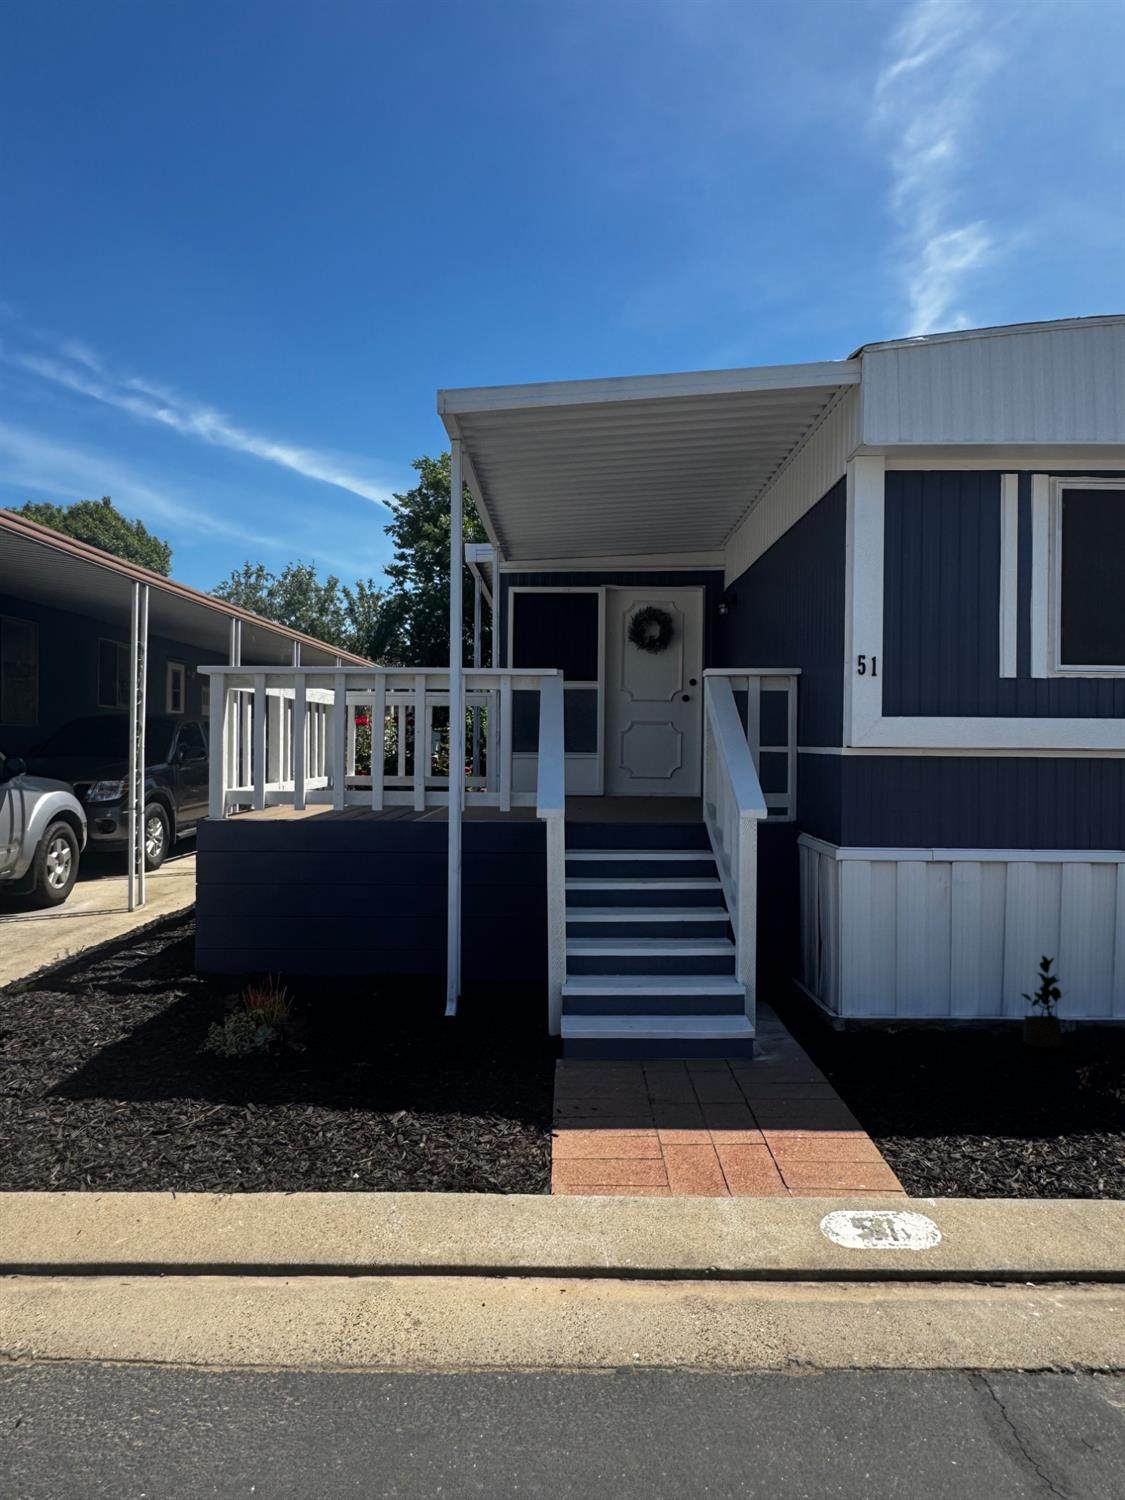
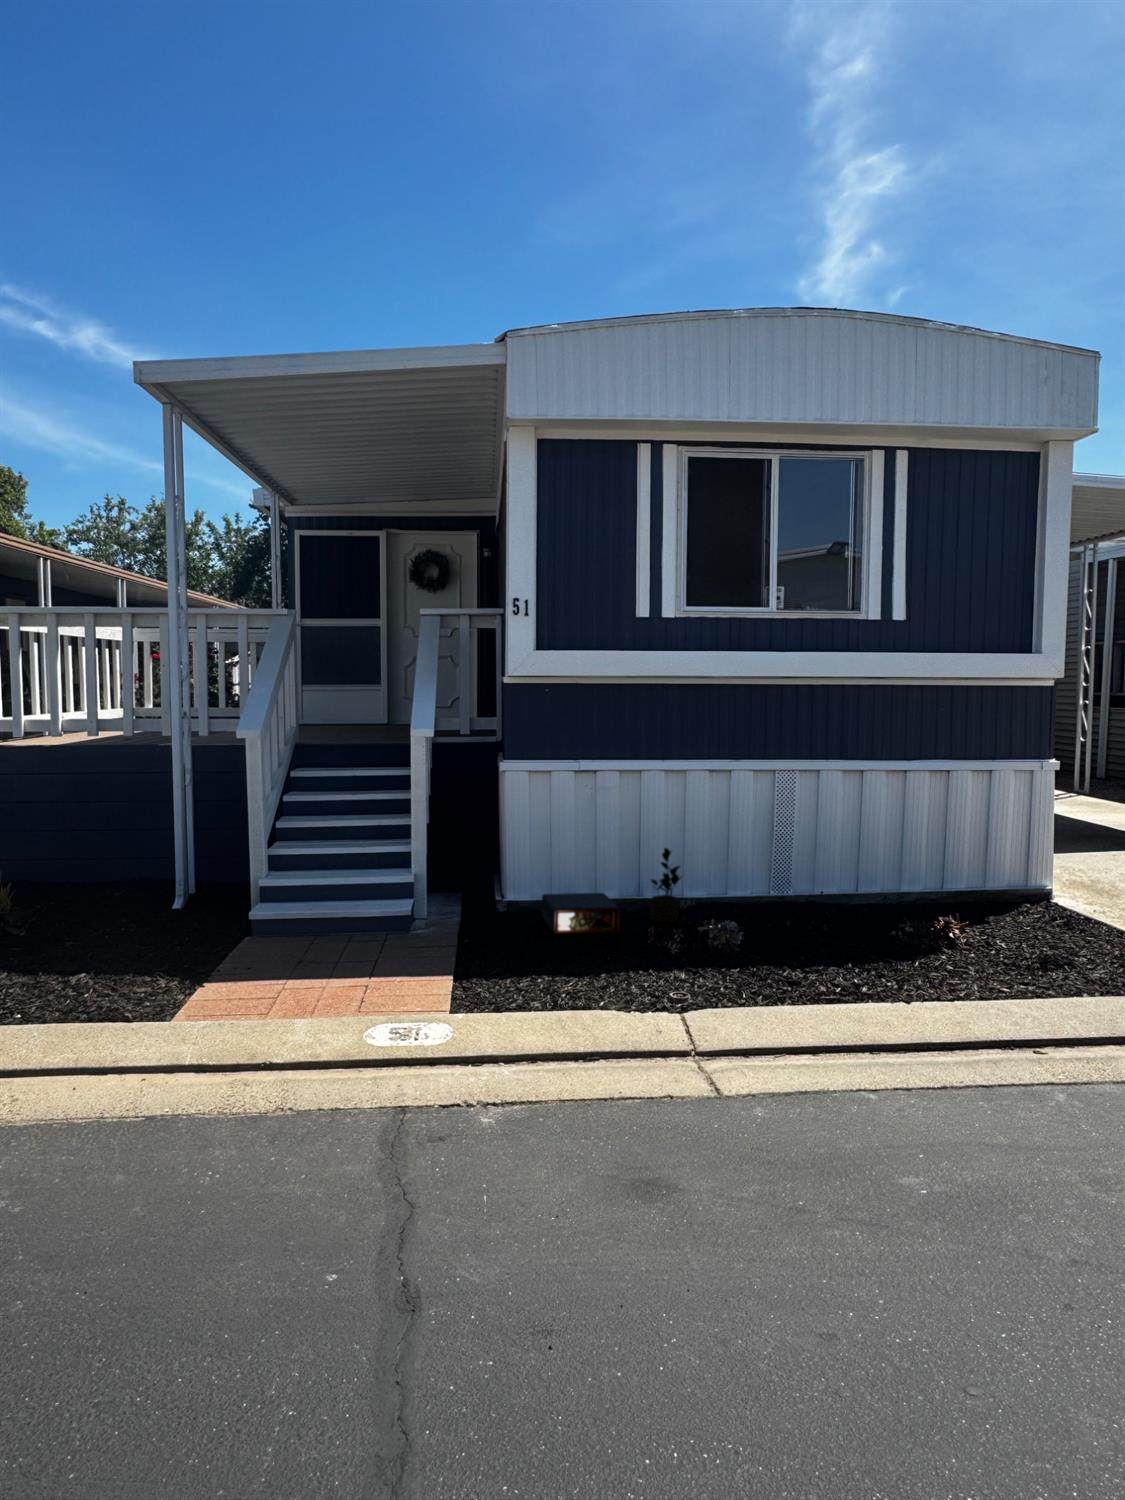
storage box: none [888,1009,1007,1064] -> present [542,893,620,934]

